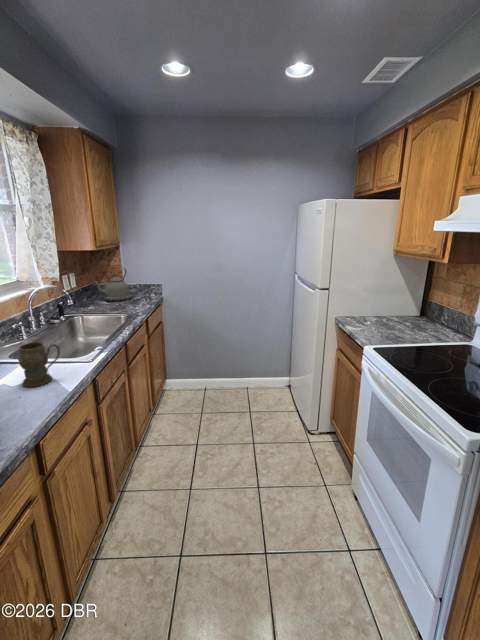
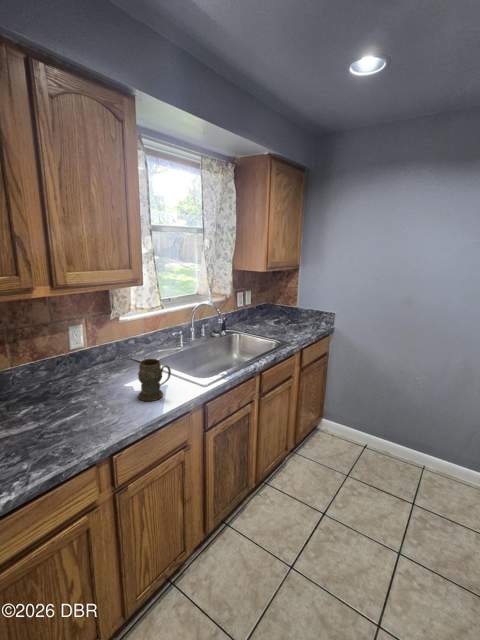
kettle: present [93,268,132,301] -> none [264,291,299,325]

